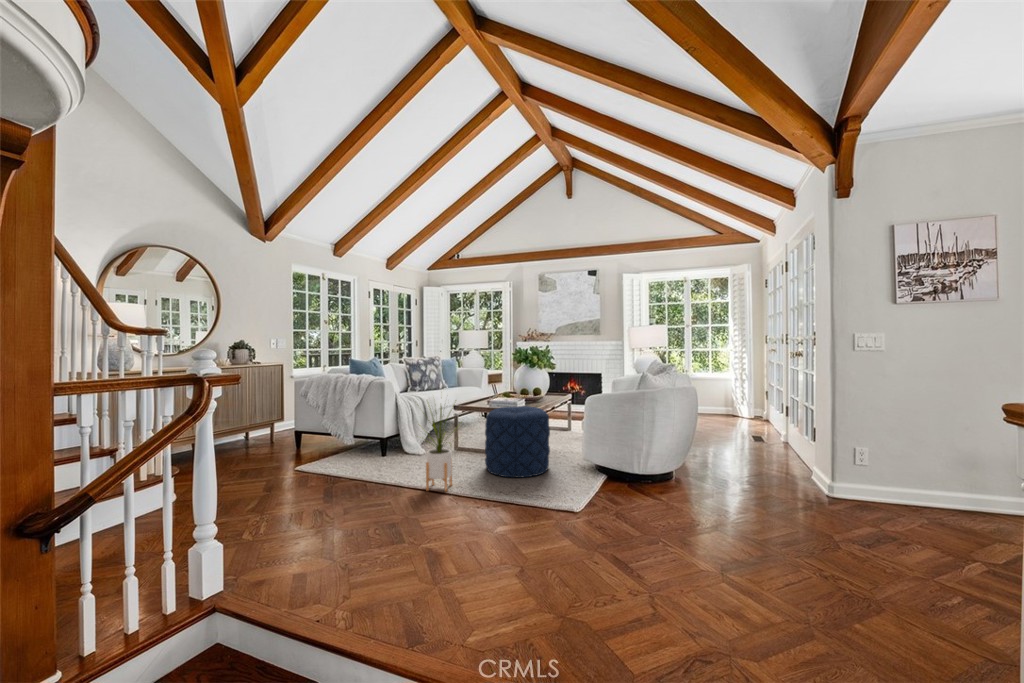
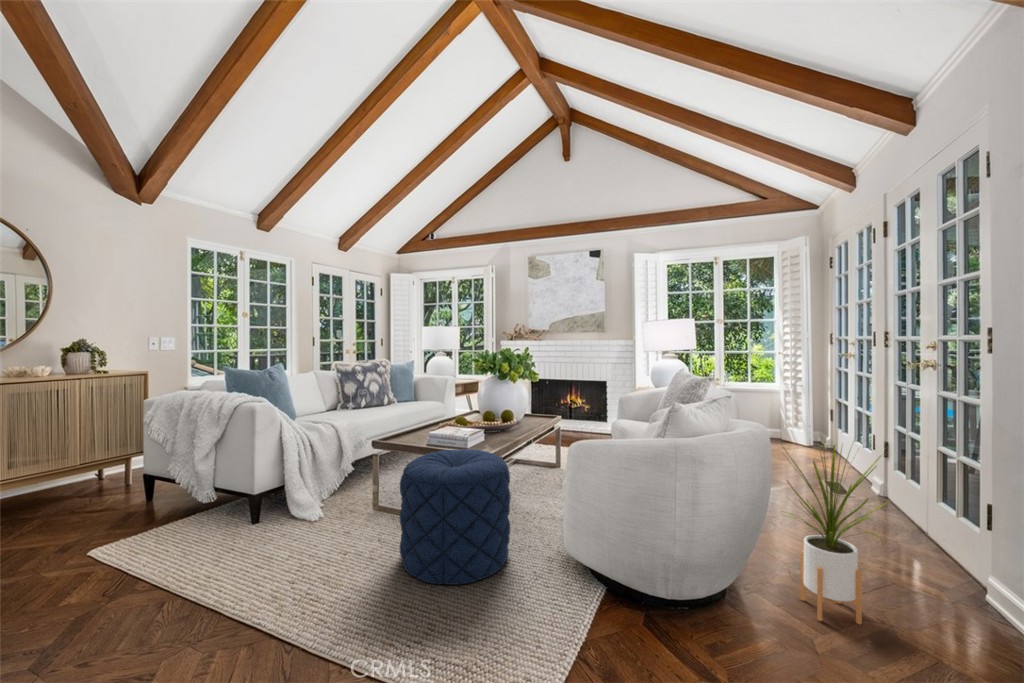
house plant: present [426,406,455,491] -> present [785,444,887,624]

